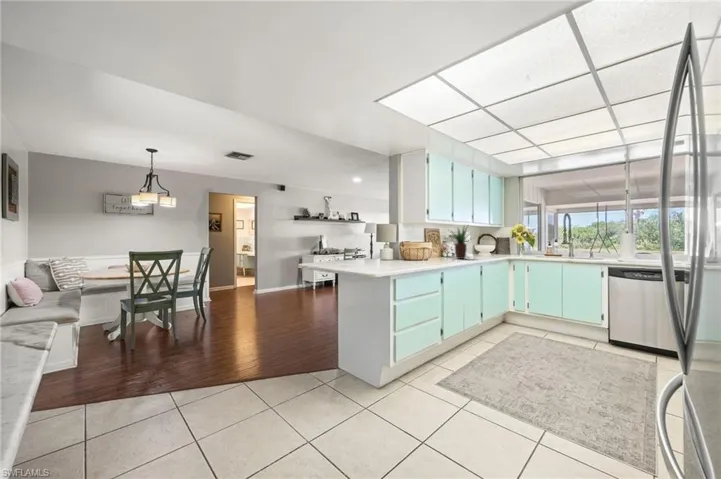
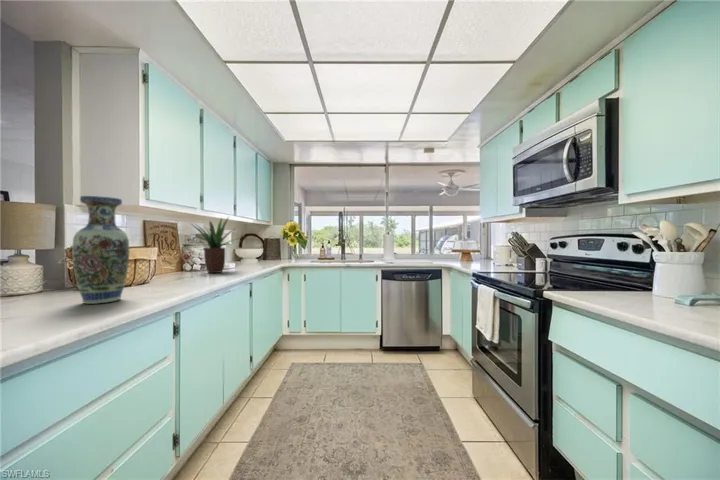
vase: none [410,222,427,264] -> present [72,196,129,304]

